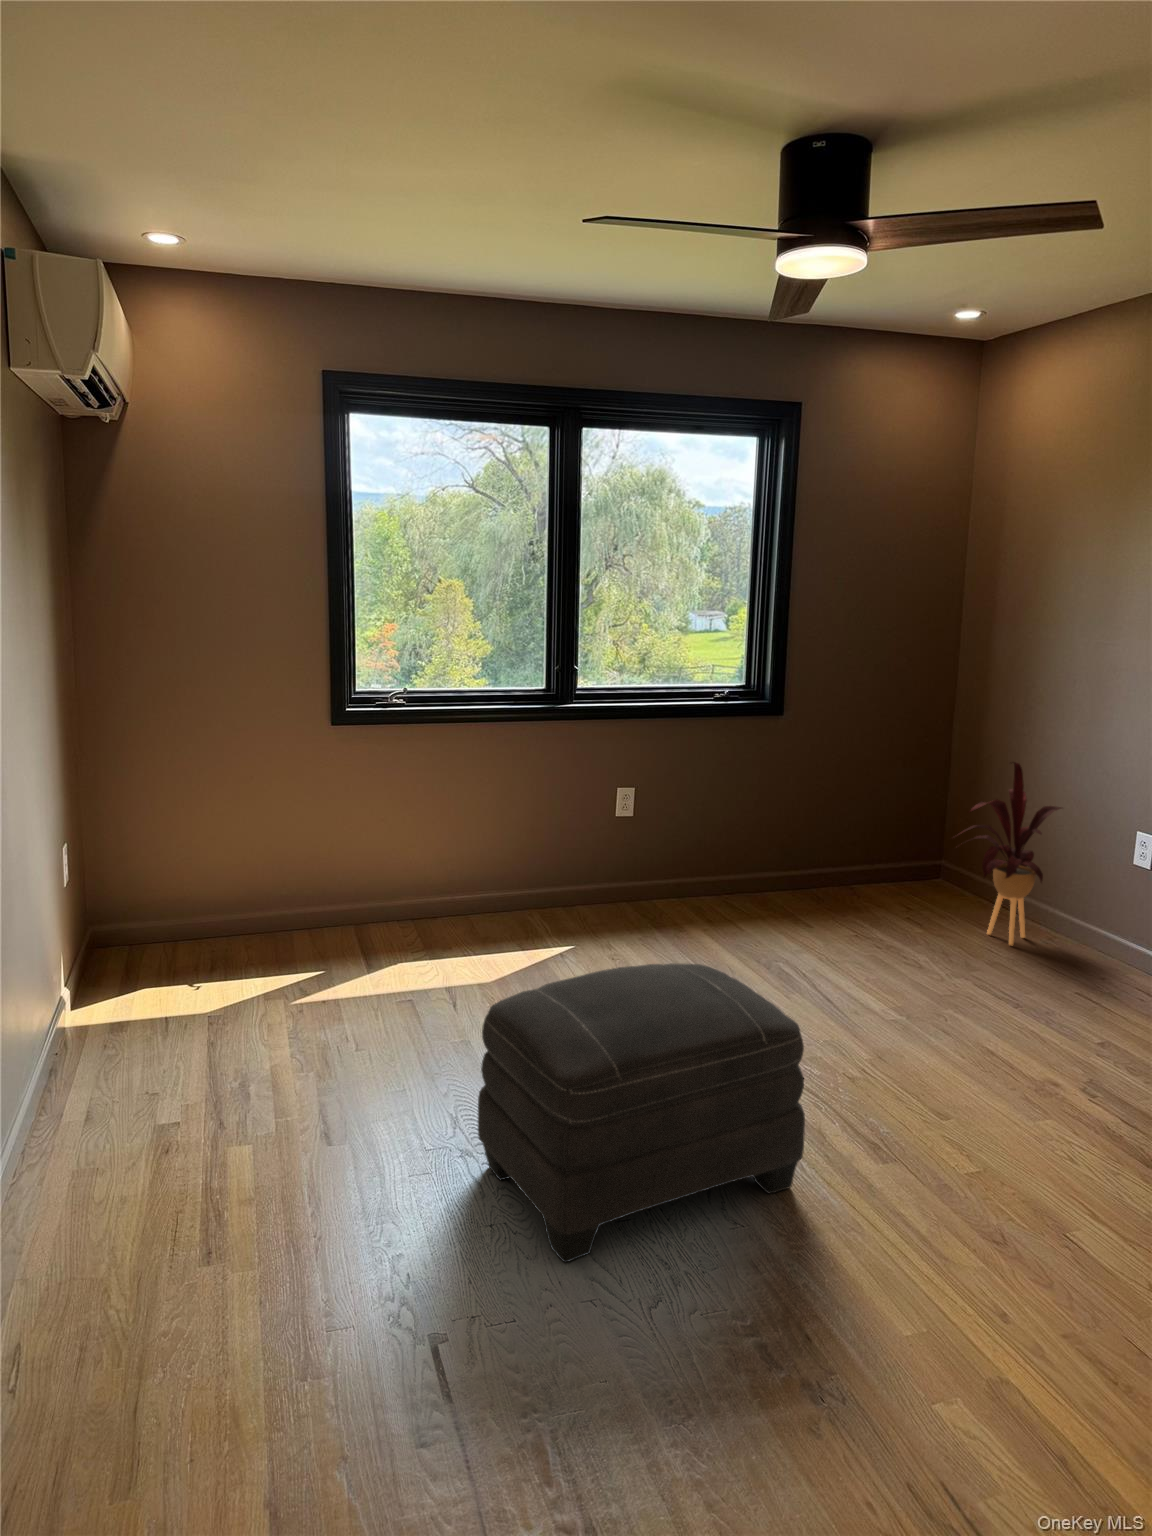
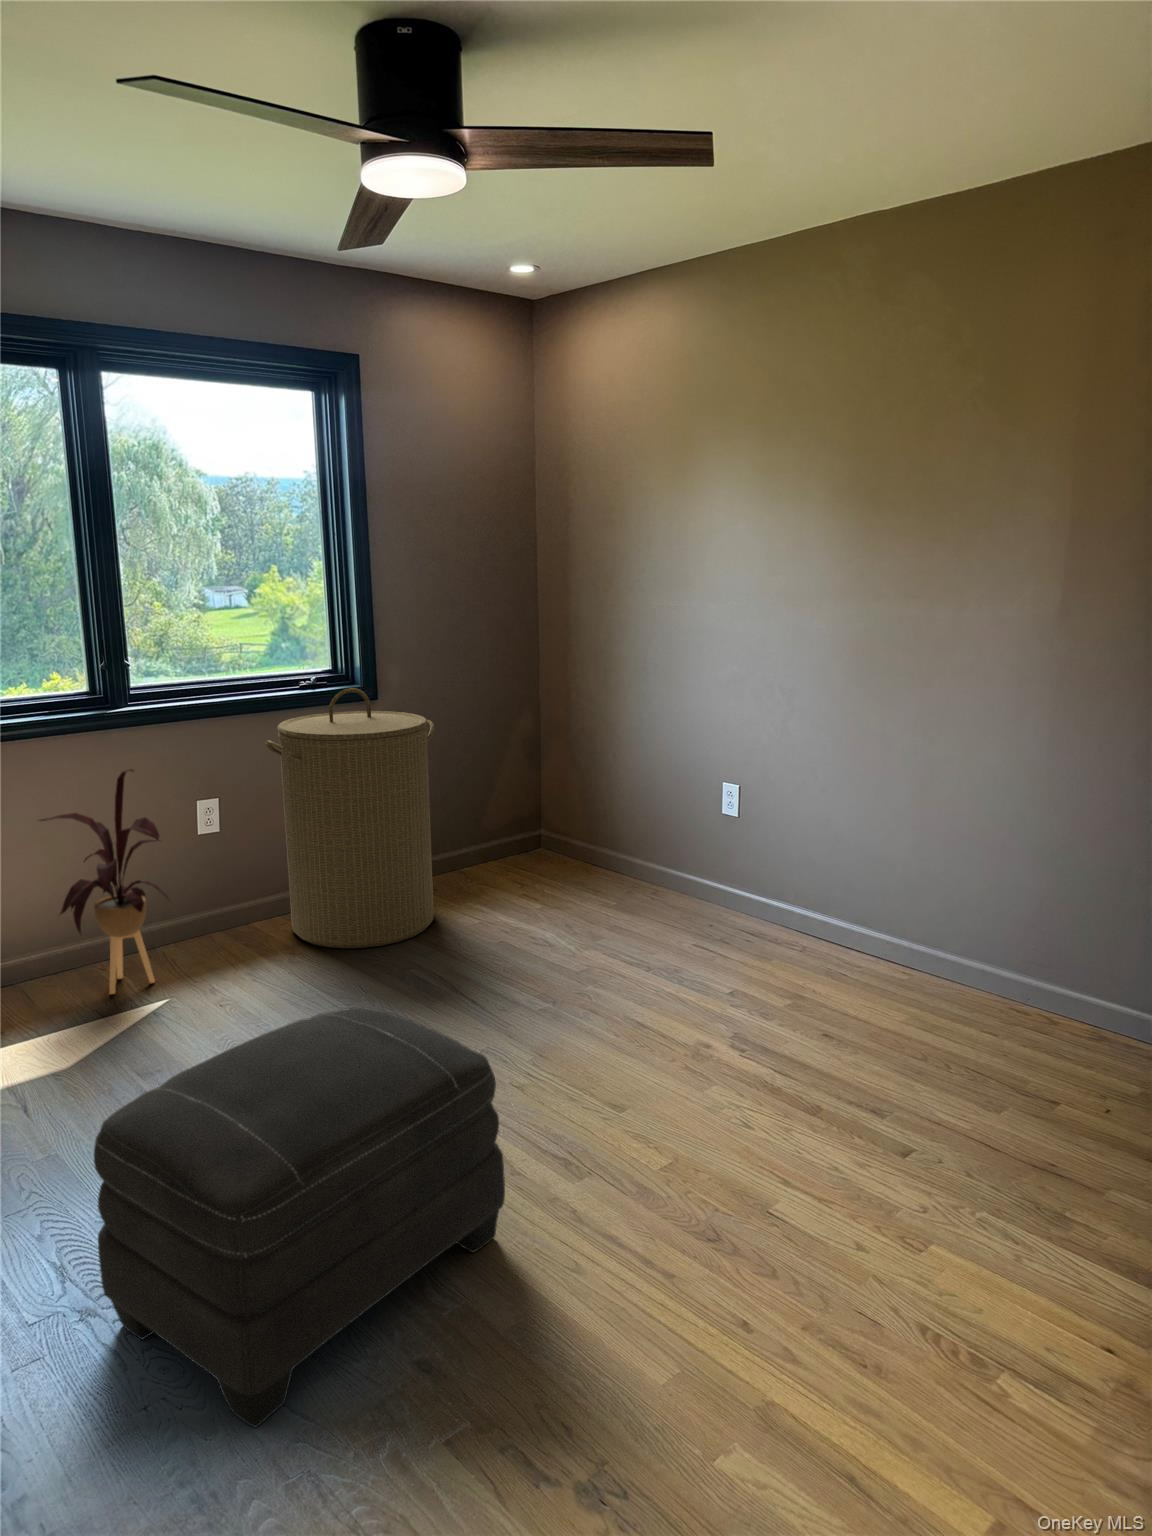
laundry hamper: none [678,702,832,937] -> present [265,688,434,948]
house plant: present [959,762,1061,945] -> present [40,770,169,994]

